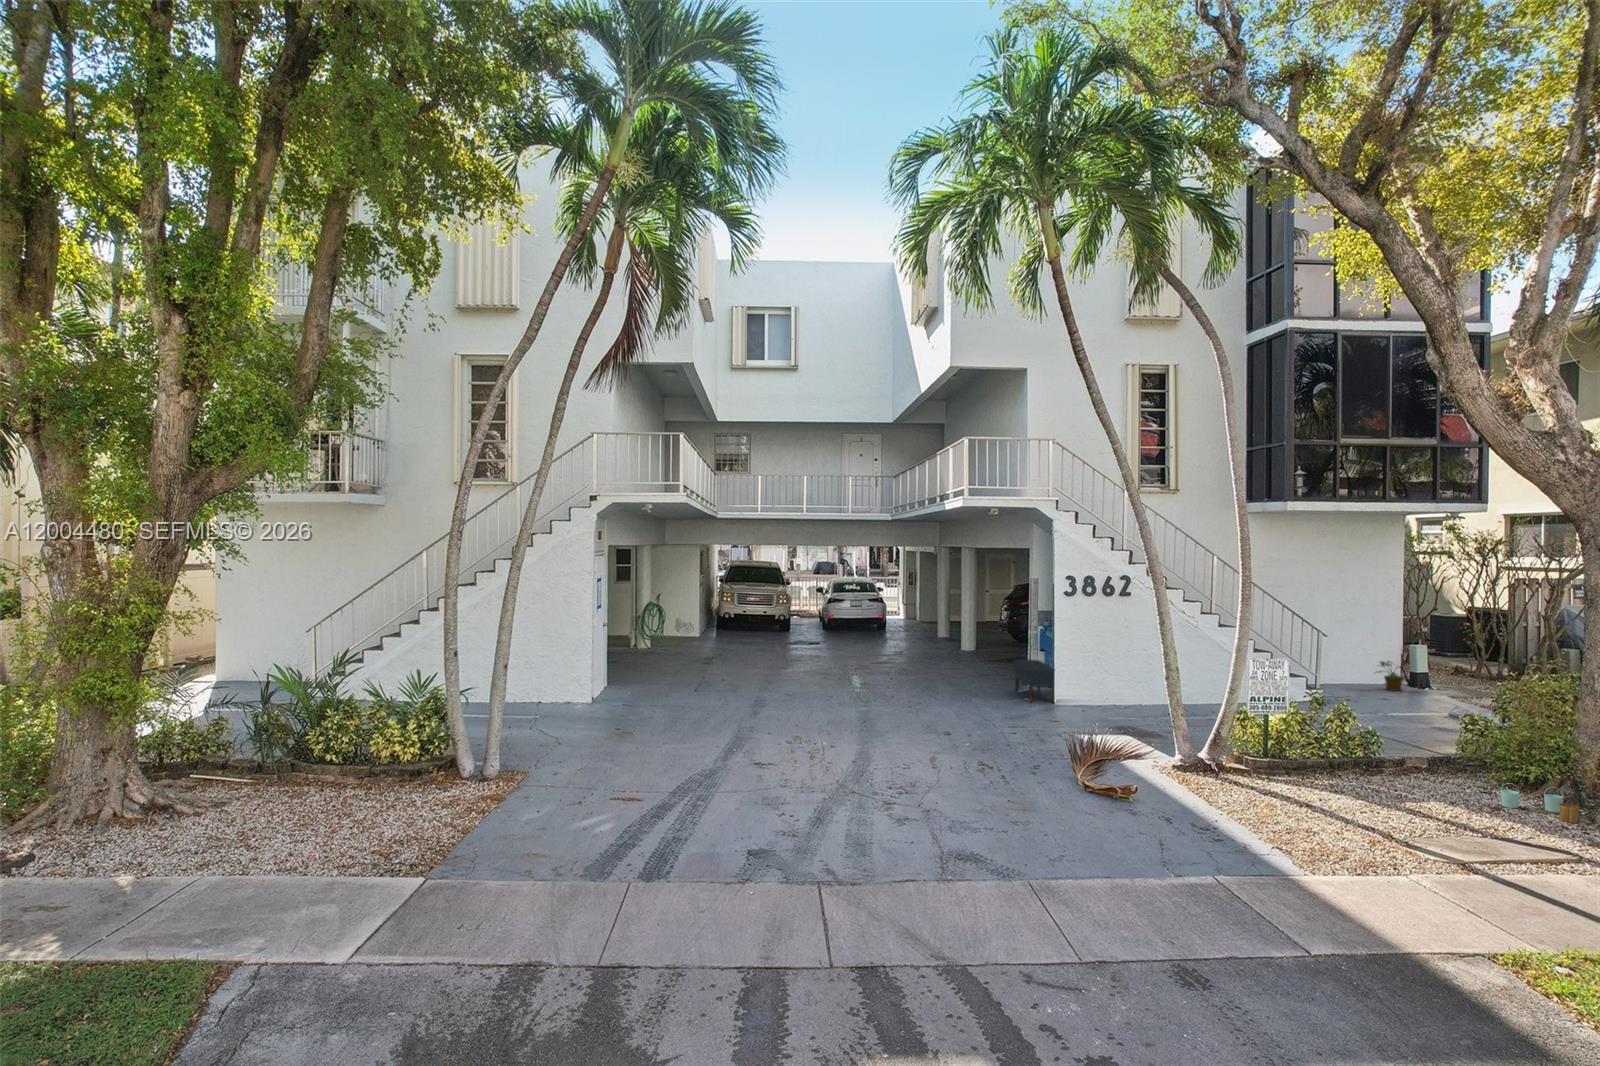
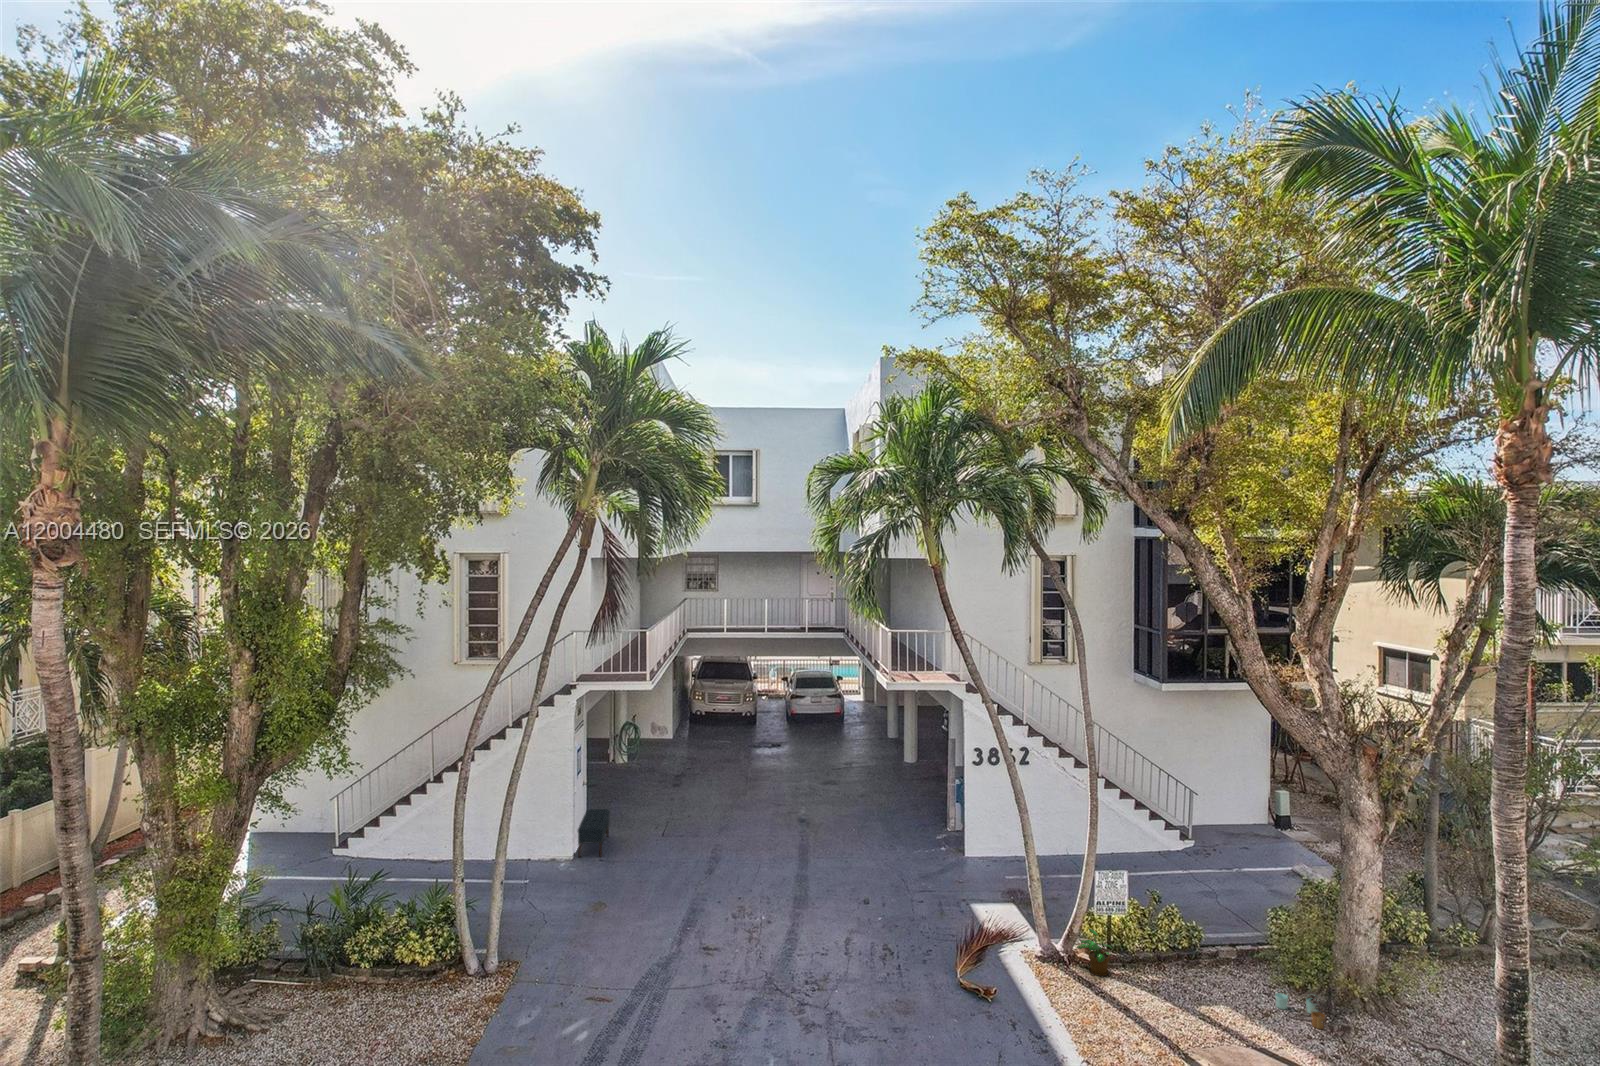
bench: present [1014,659,1054,703] -> present [578,809,610,857]
potted plant: present [1379,661,1404,691] -> present [1076,929,1112,976]

